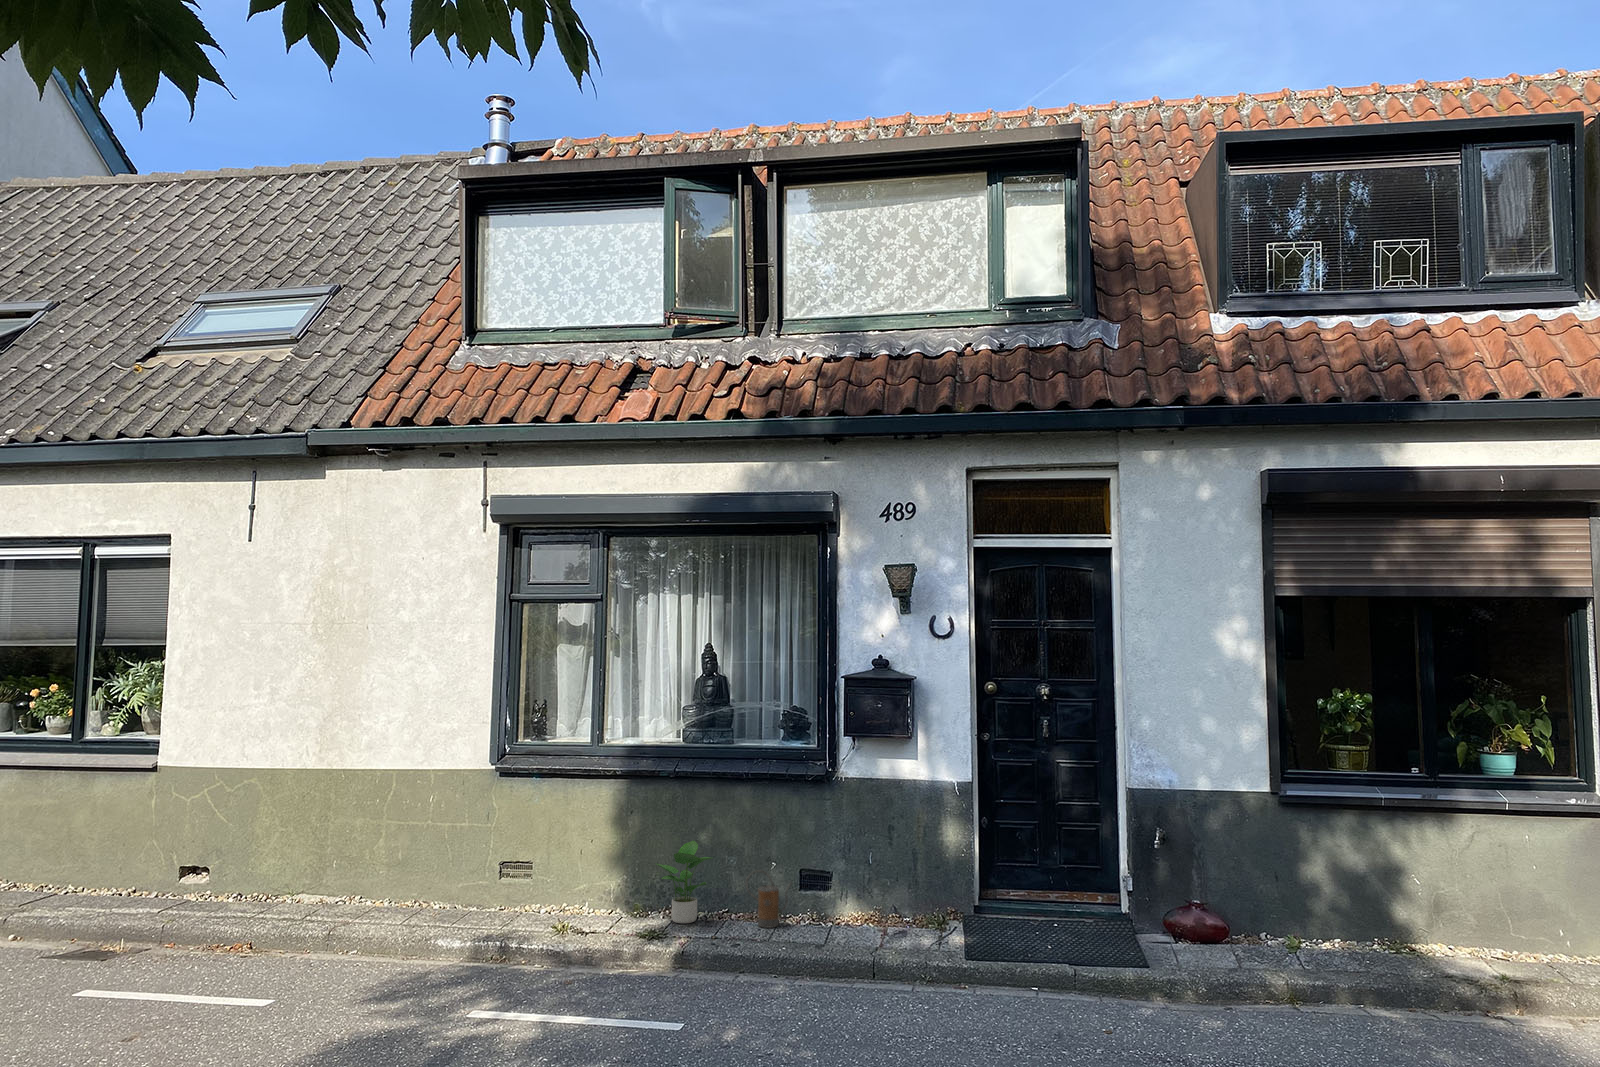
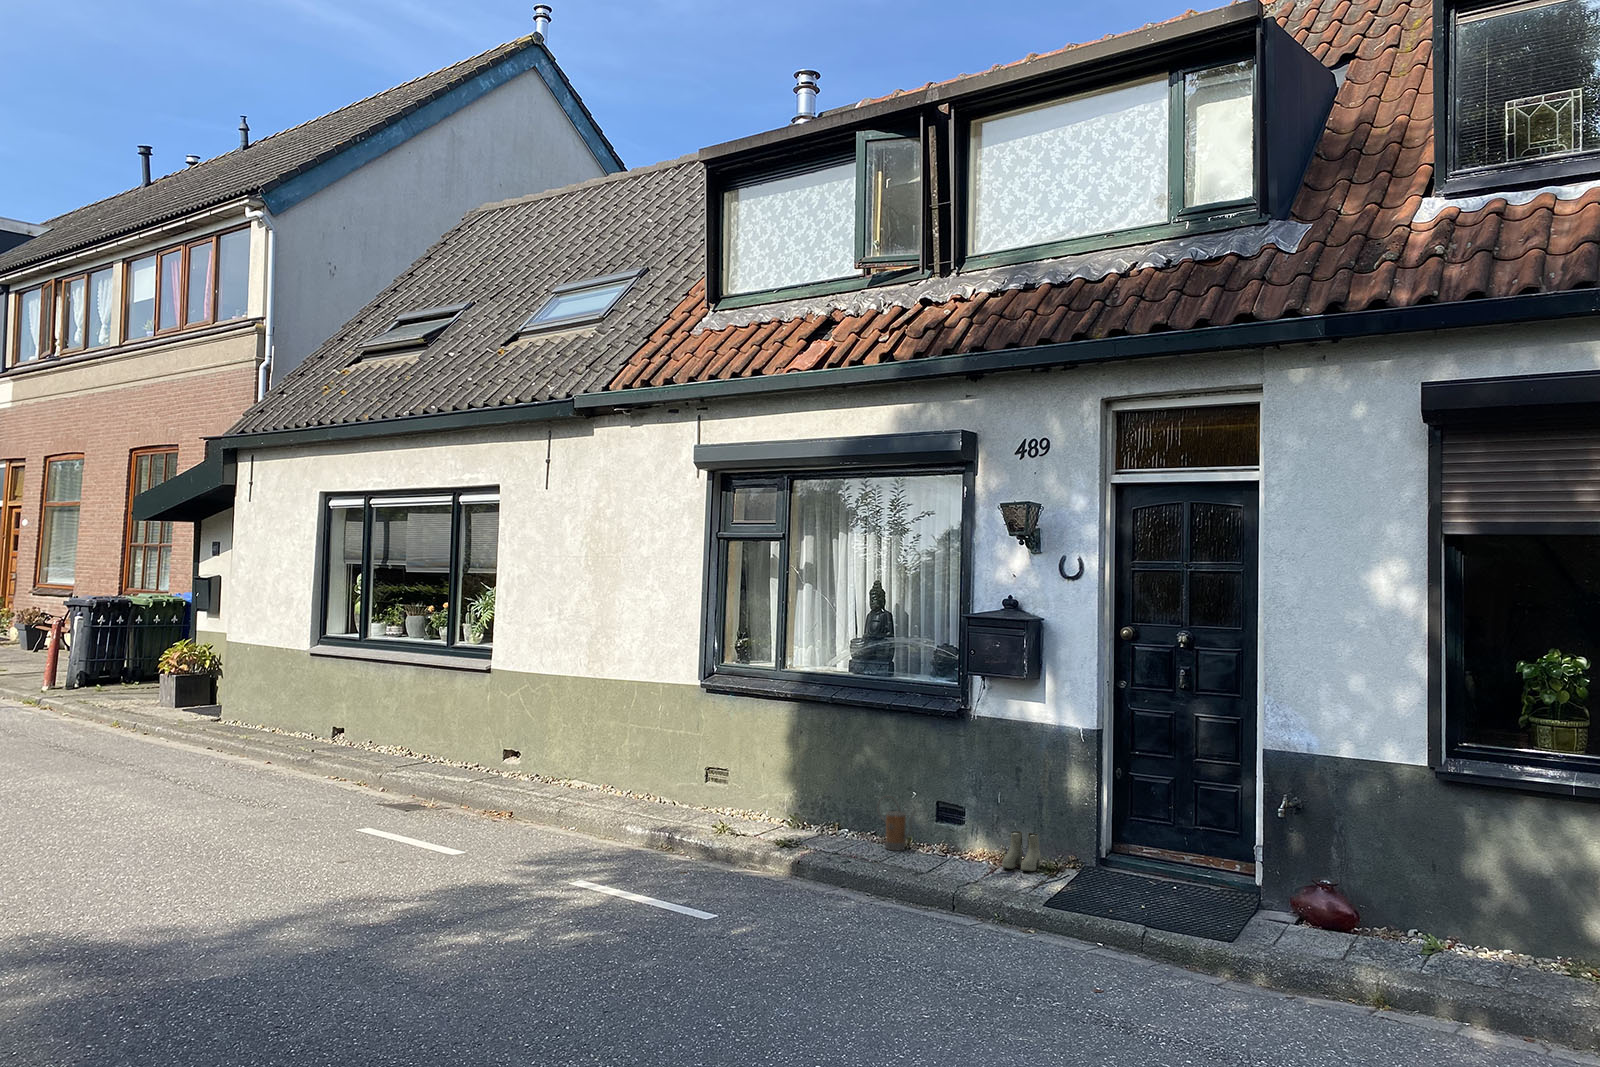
potted plant: present [656,840,712,923] -> none [803,763,860,837]
boots: none [893,890,924,930] -> present [1002,831,1041,871]

